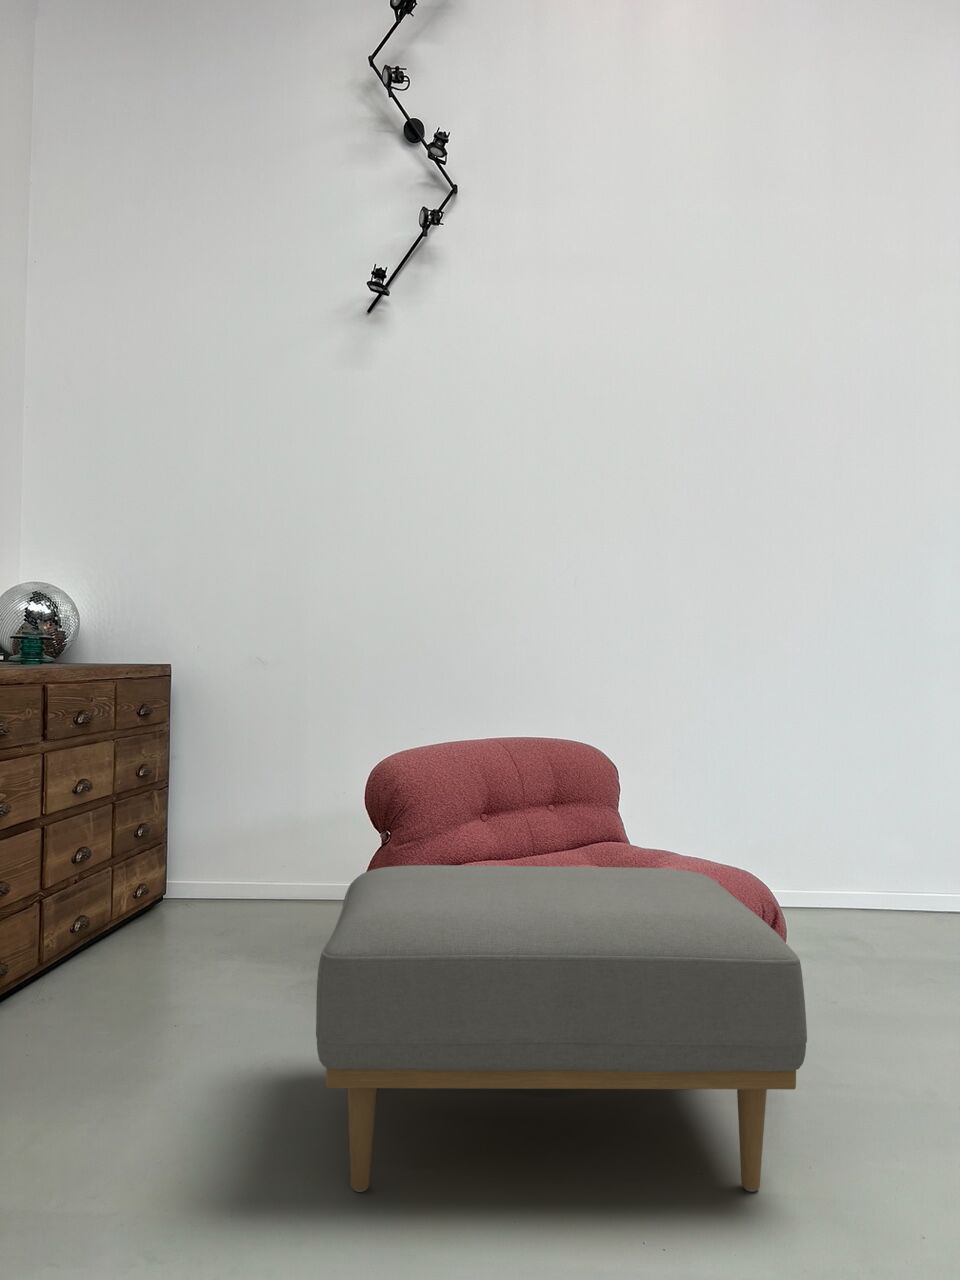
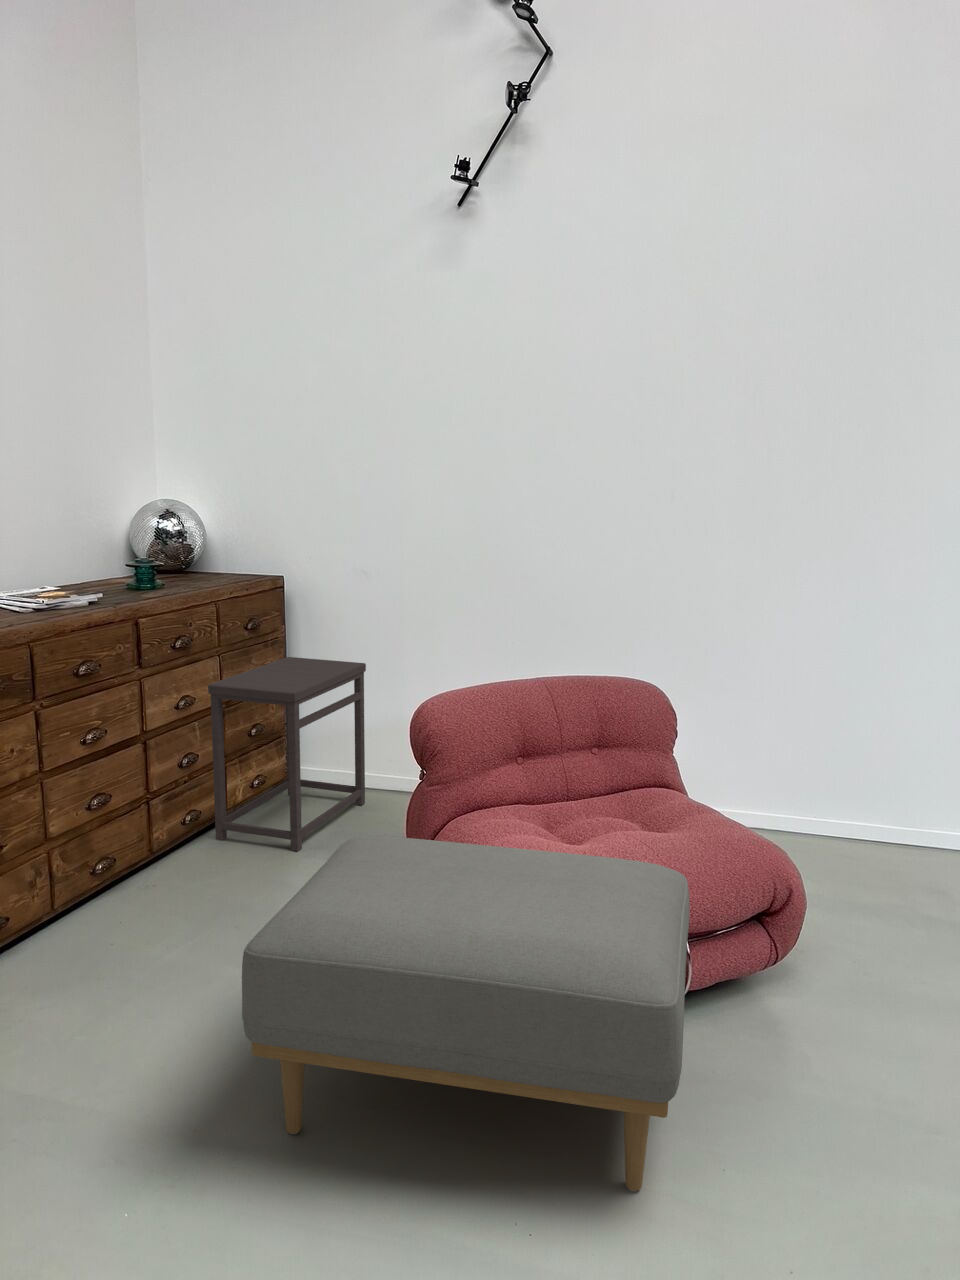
side table: none [106,752,267,954] -> present [208,657,366,851]

